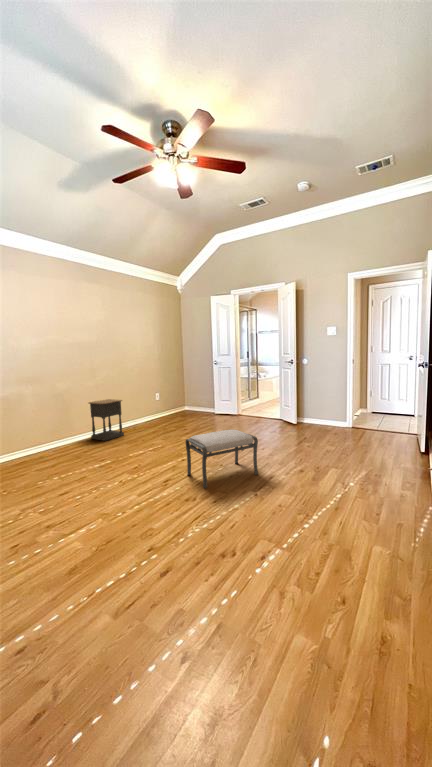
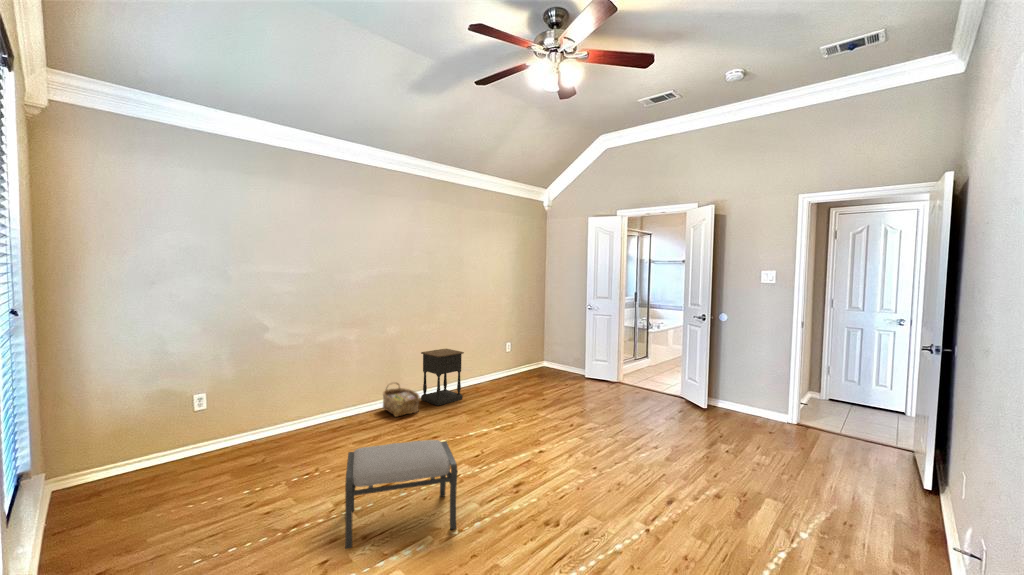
woven basket: none [59,426,89,451] -> present [383,382,419,417]
ottoman: present [186,430,258,488] -> present [345,440,457,549]

